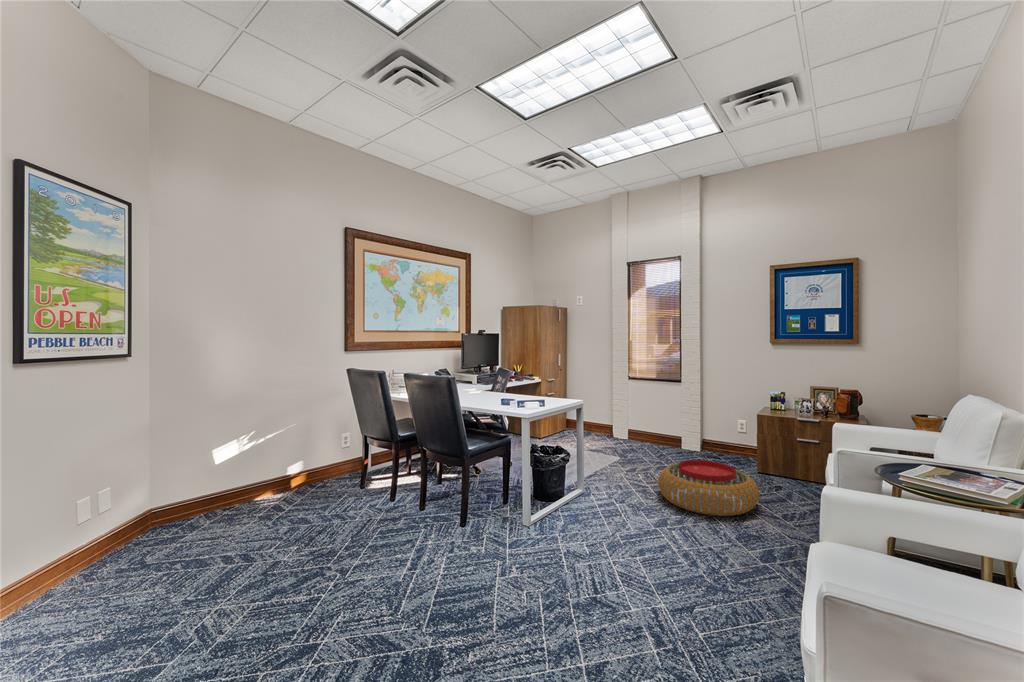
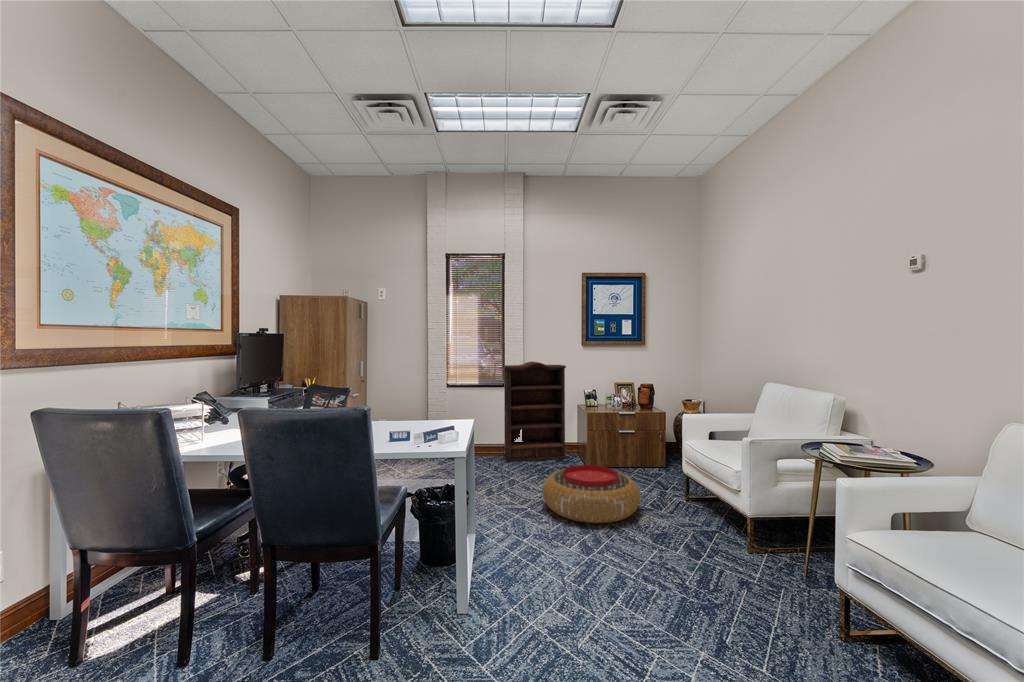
bookshelf: none [677,360,743,461] -> present [503,362,566,462]

